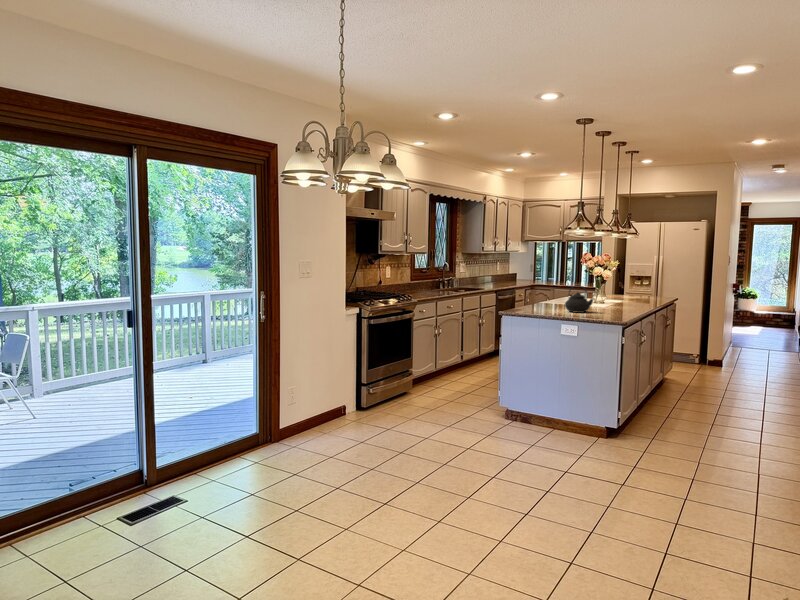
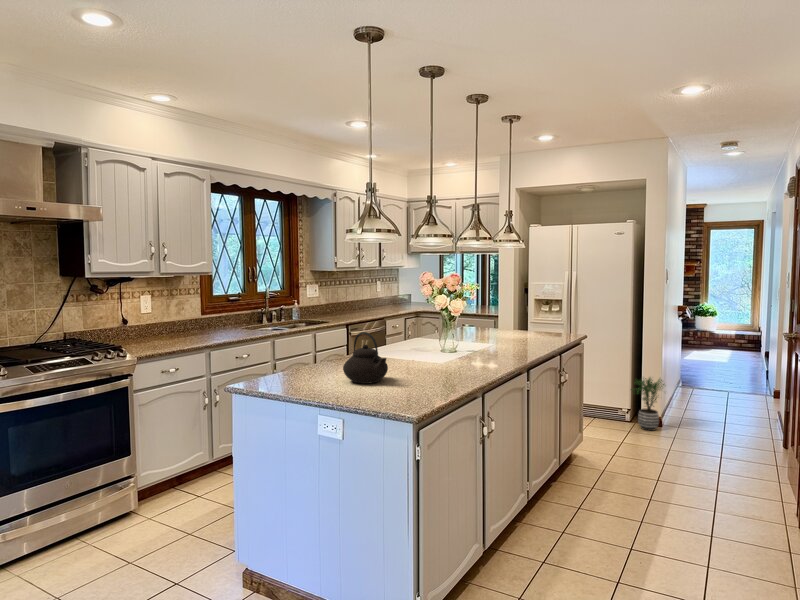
potted plant: none [701,331,729,369] -> present [631,378,664,431]

